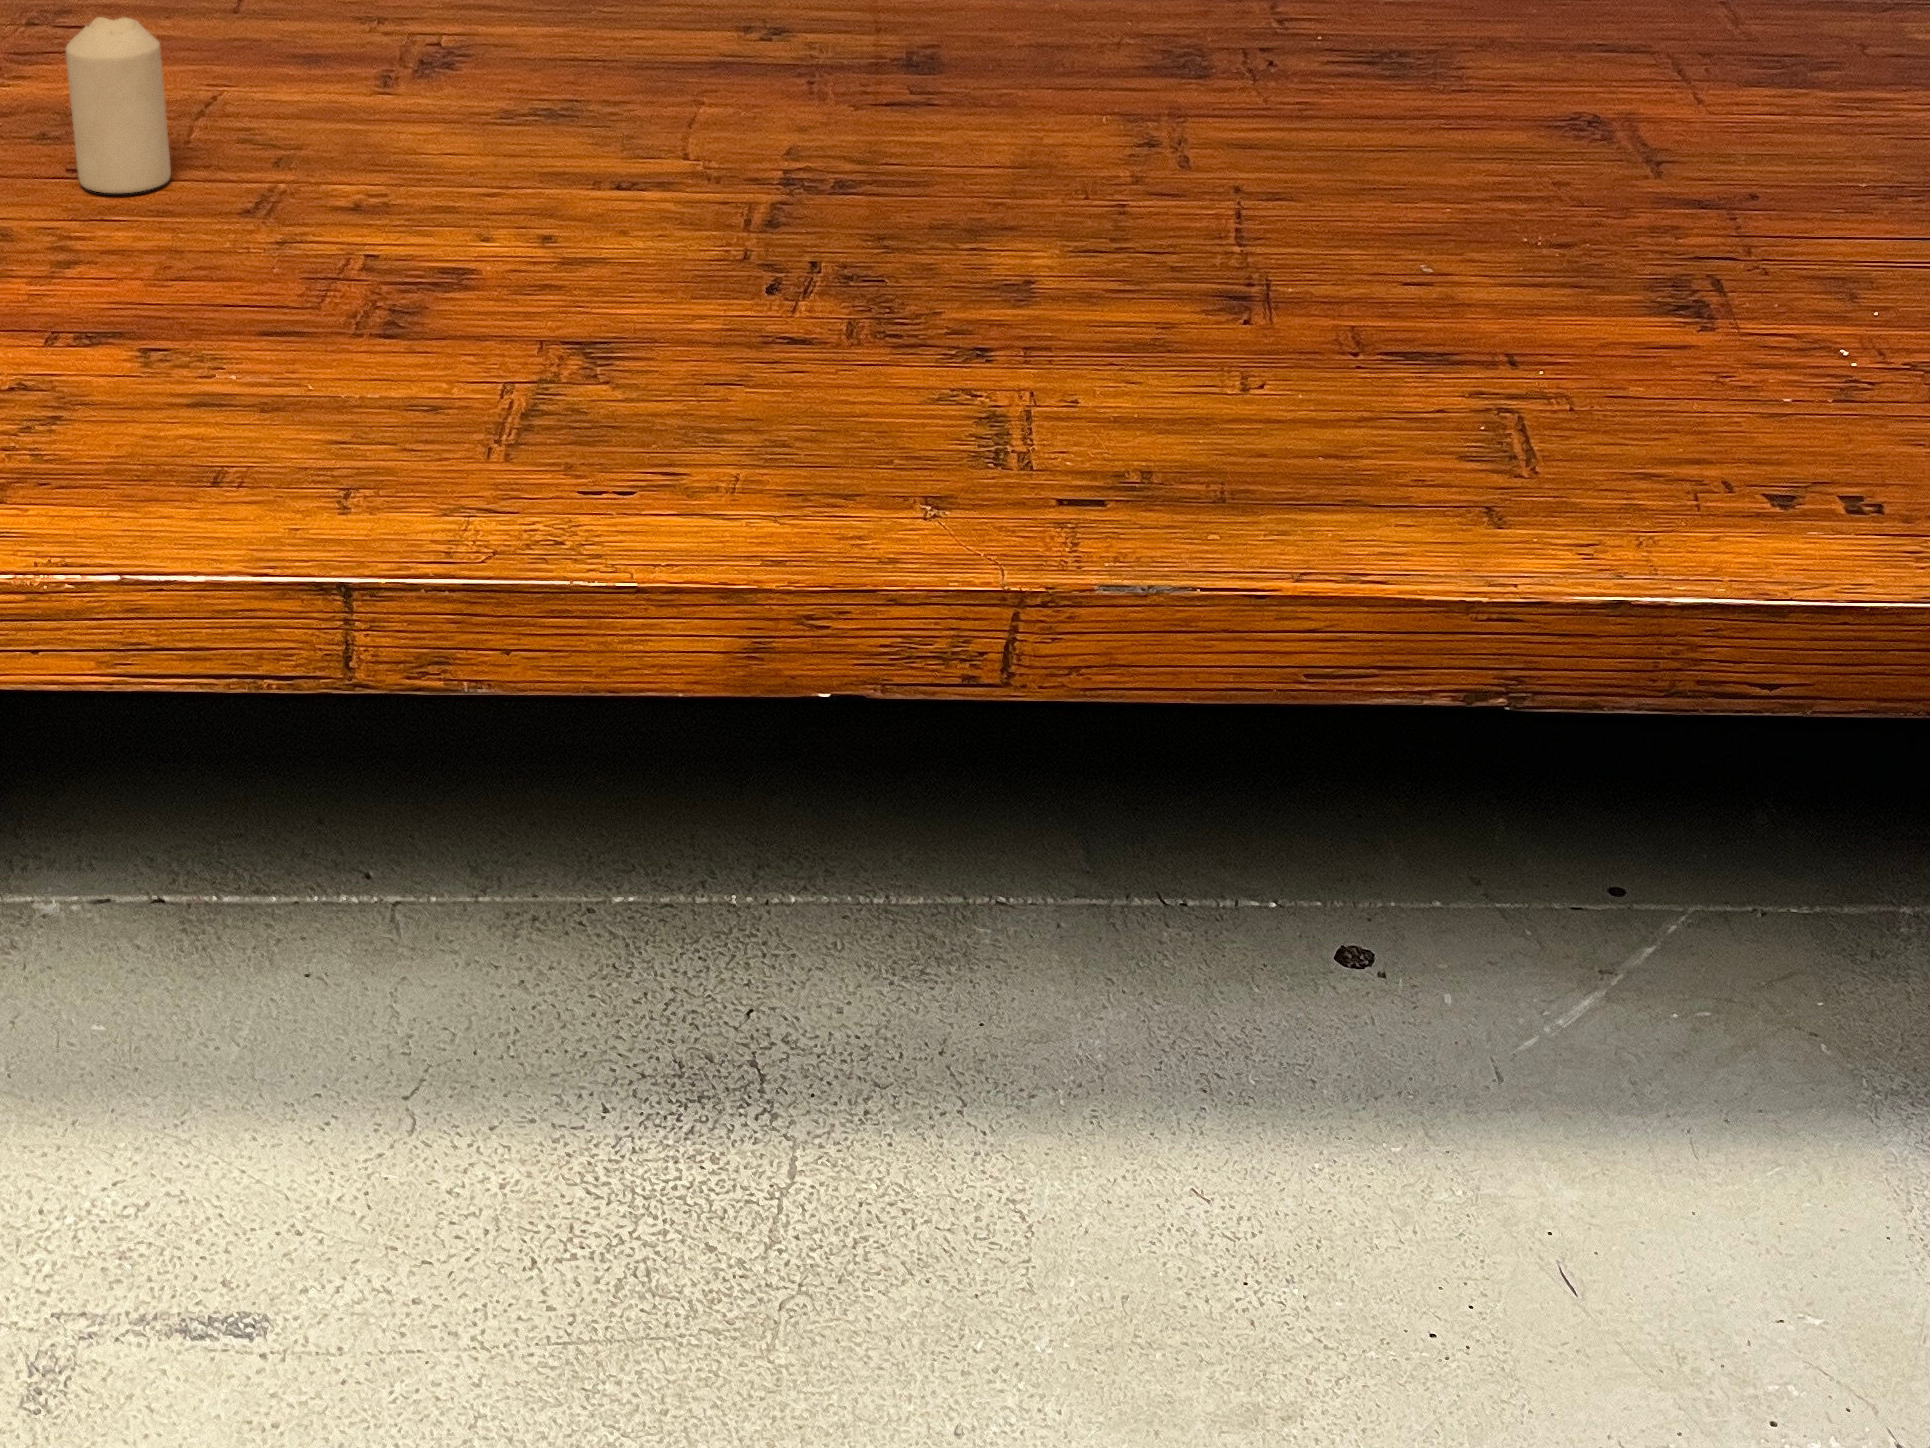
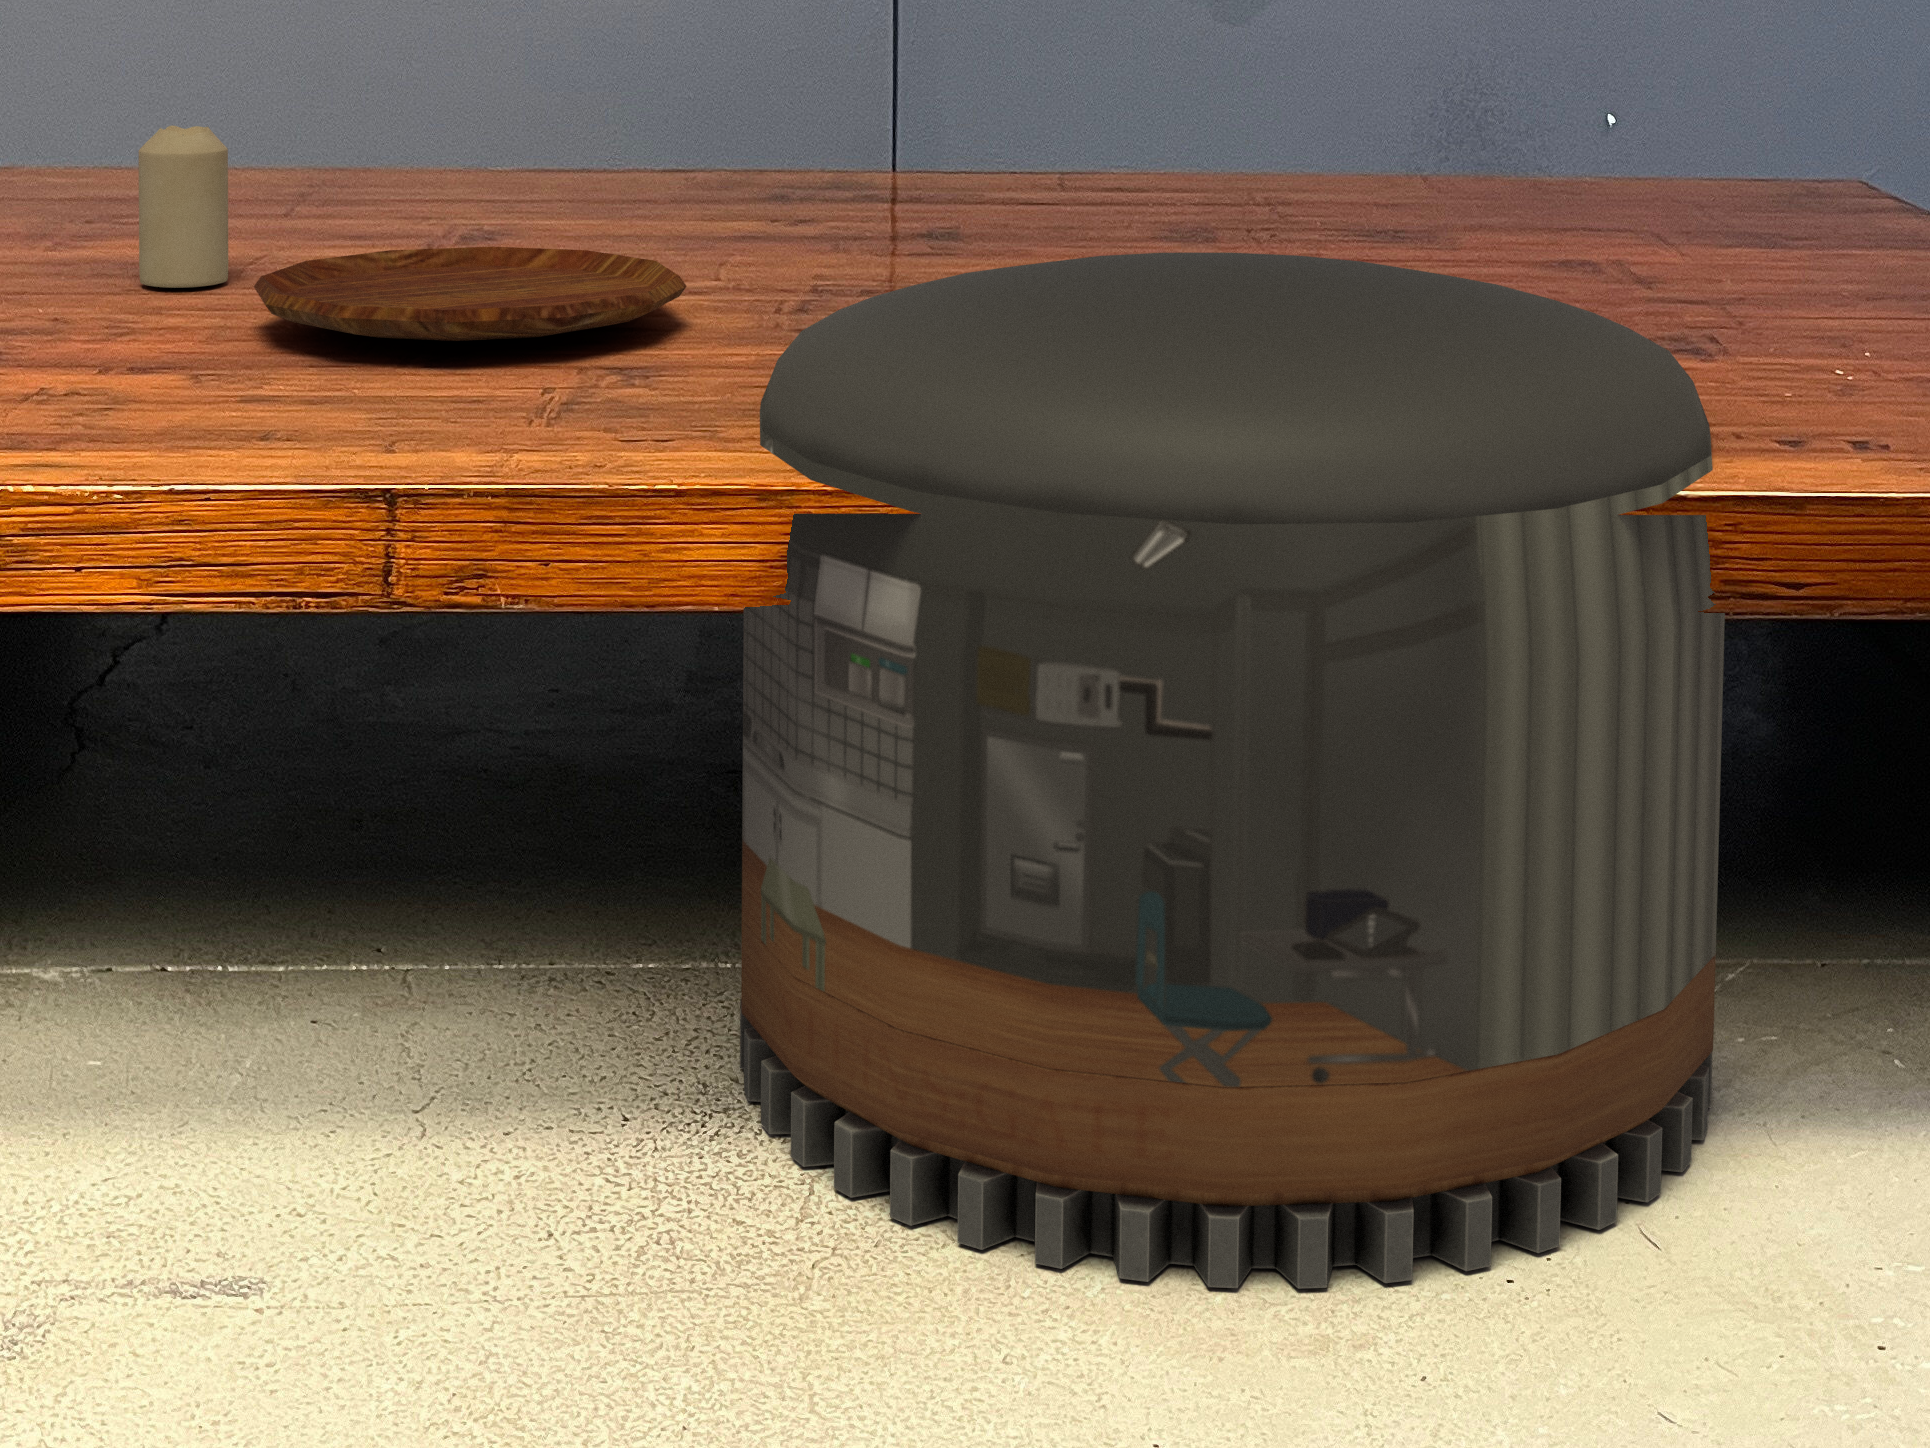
tray: none [196,155,649,327] -> present [254,247,687,341]
pouf: none [709,238,1706,1343] -> present [740,252,1725,1289]

